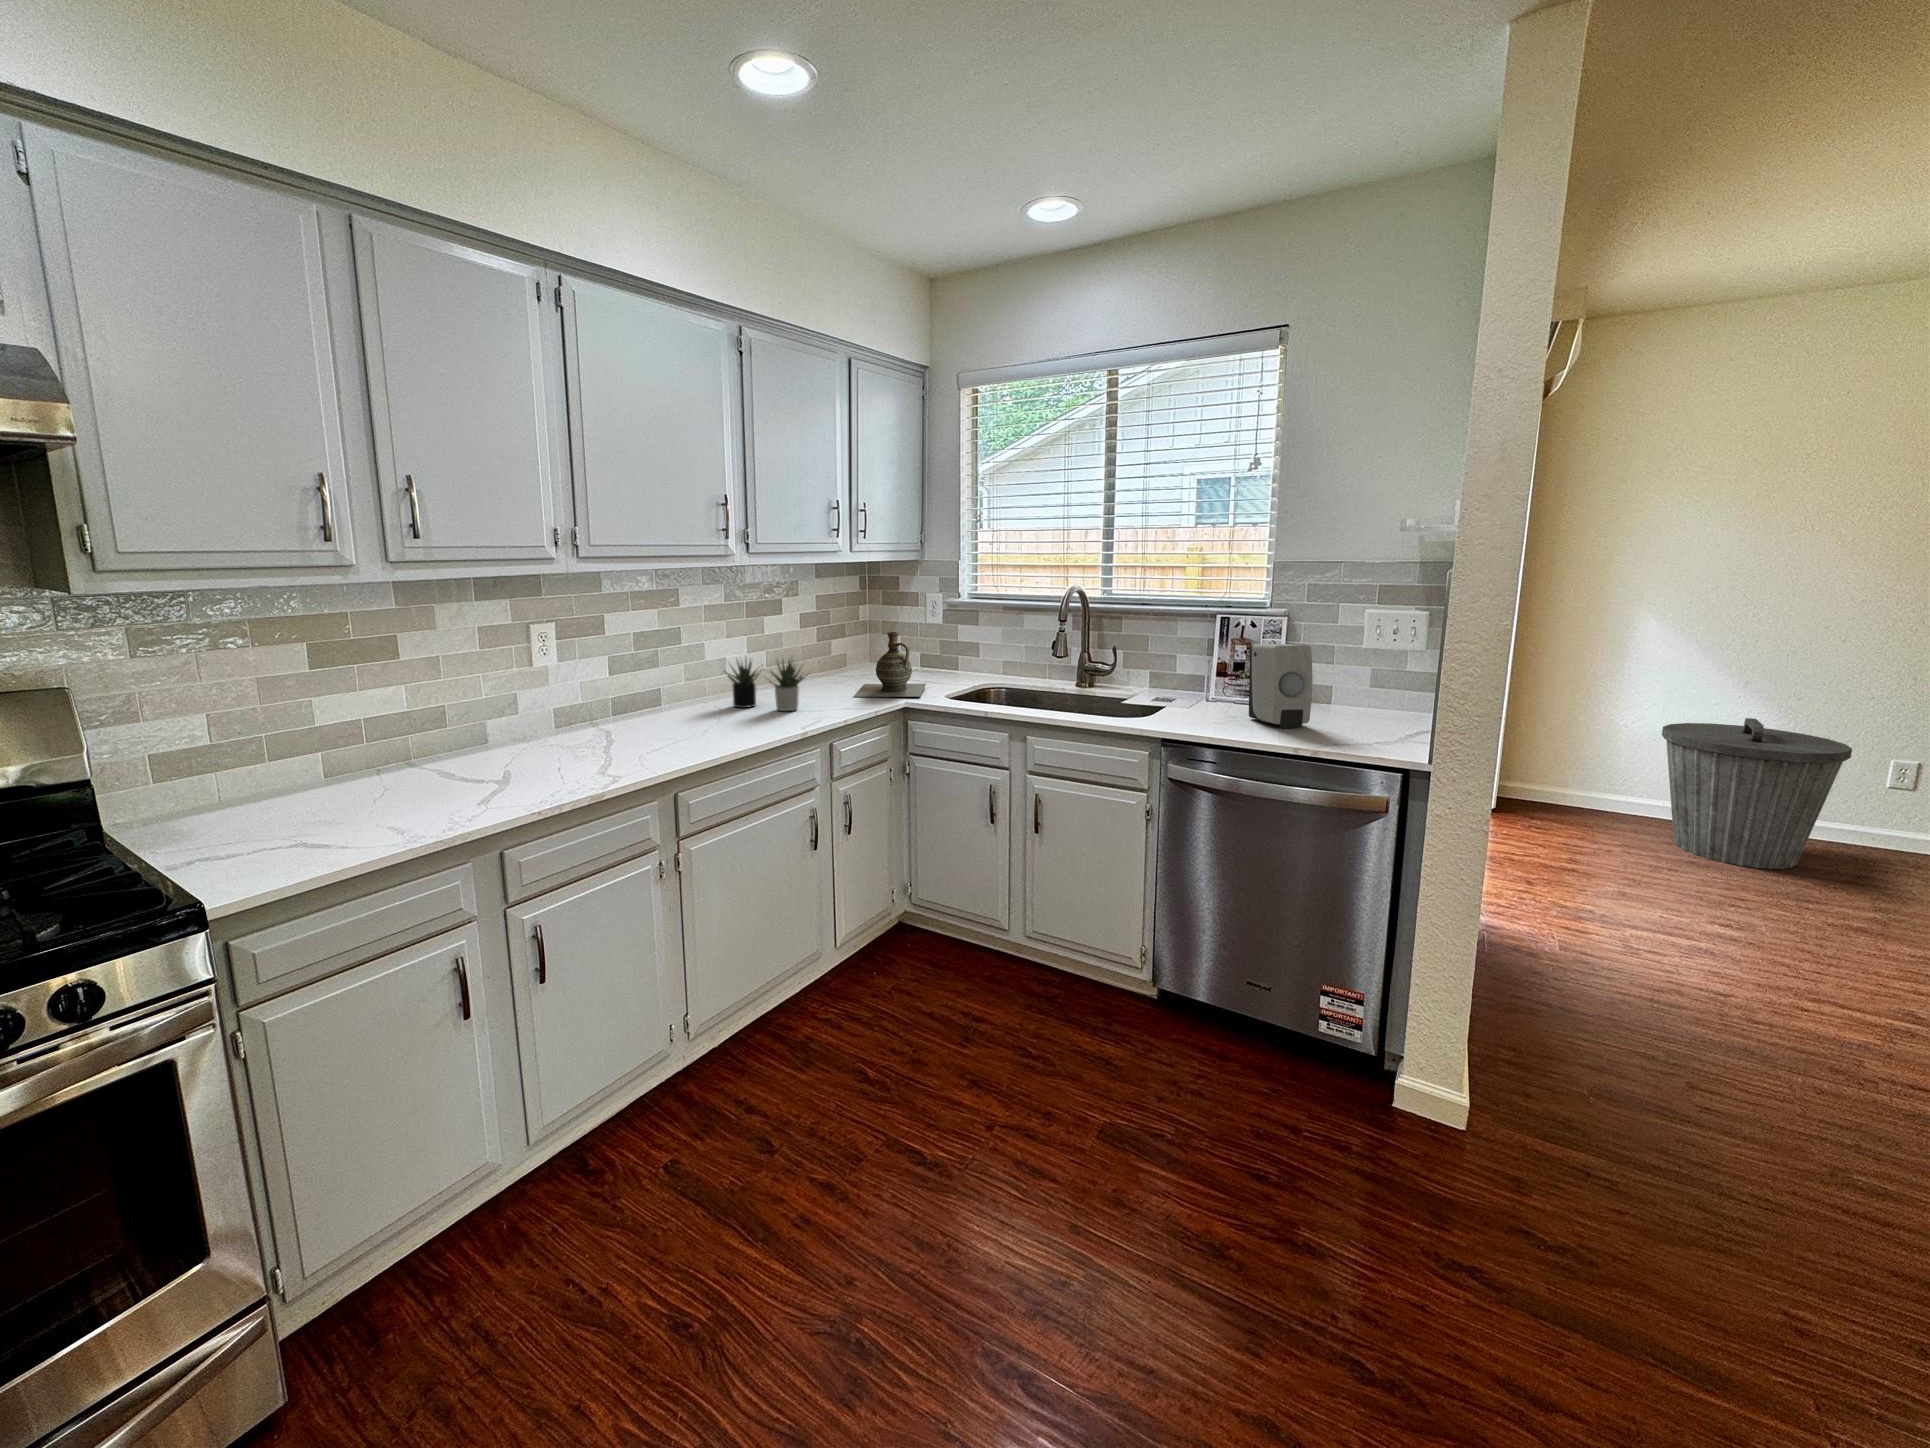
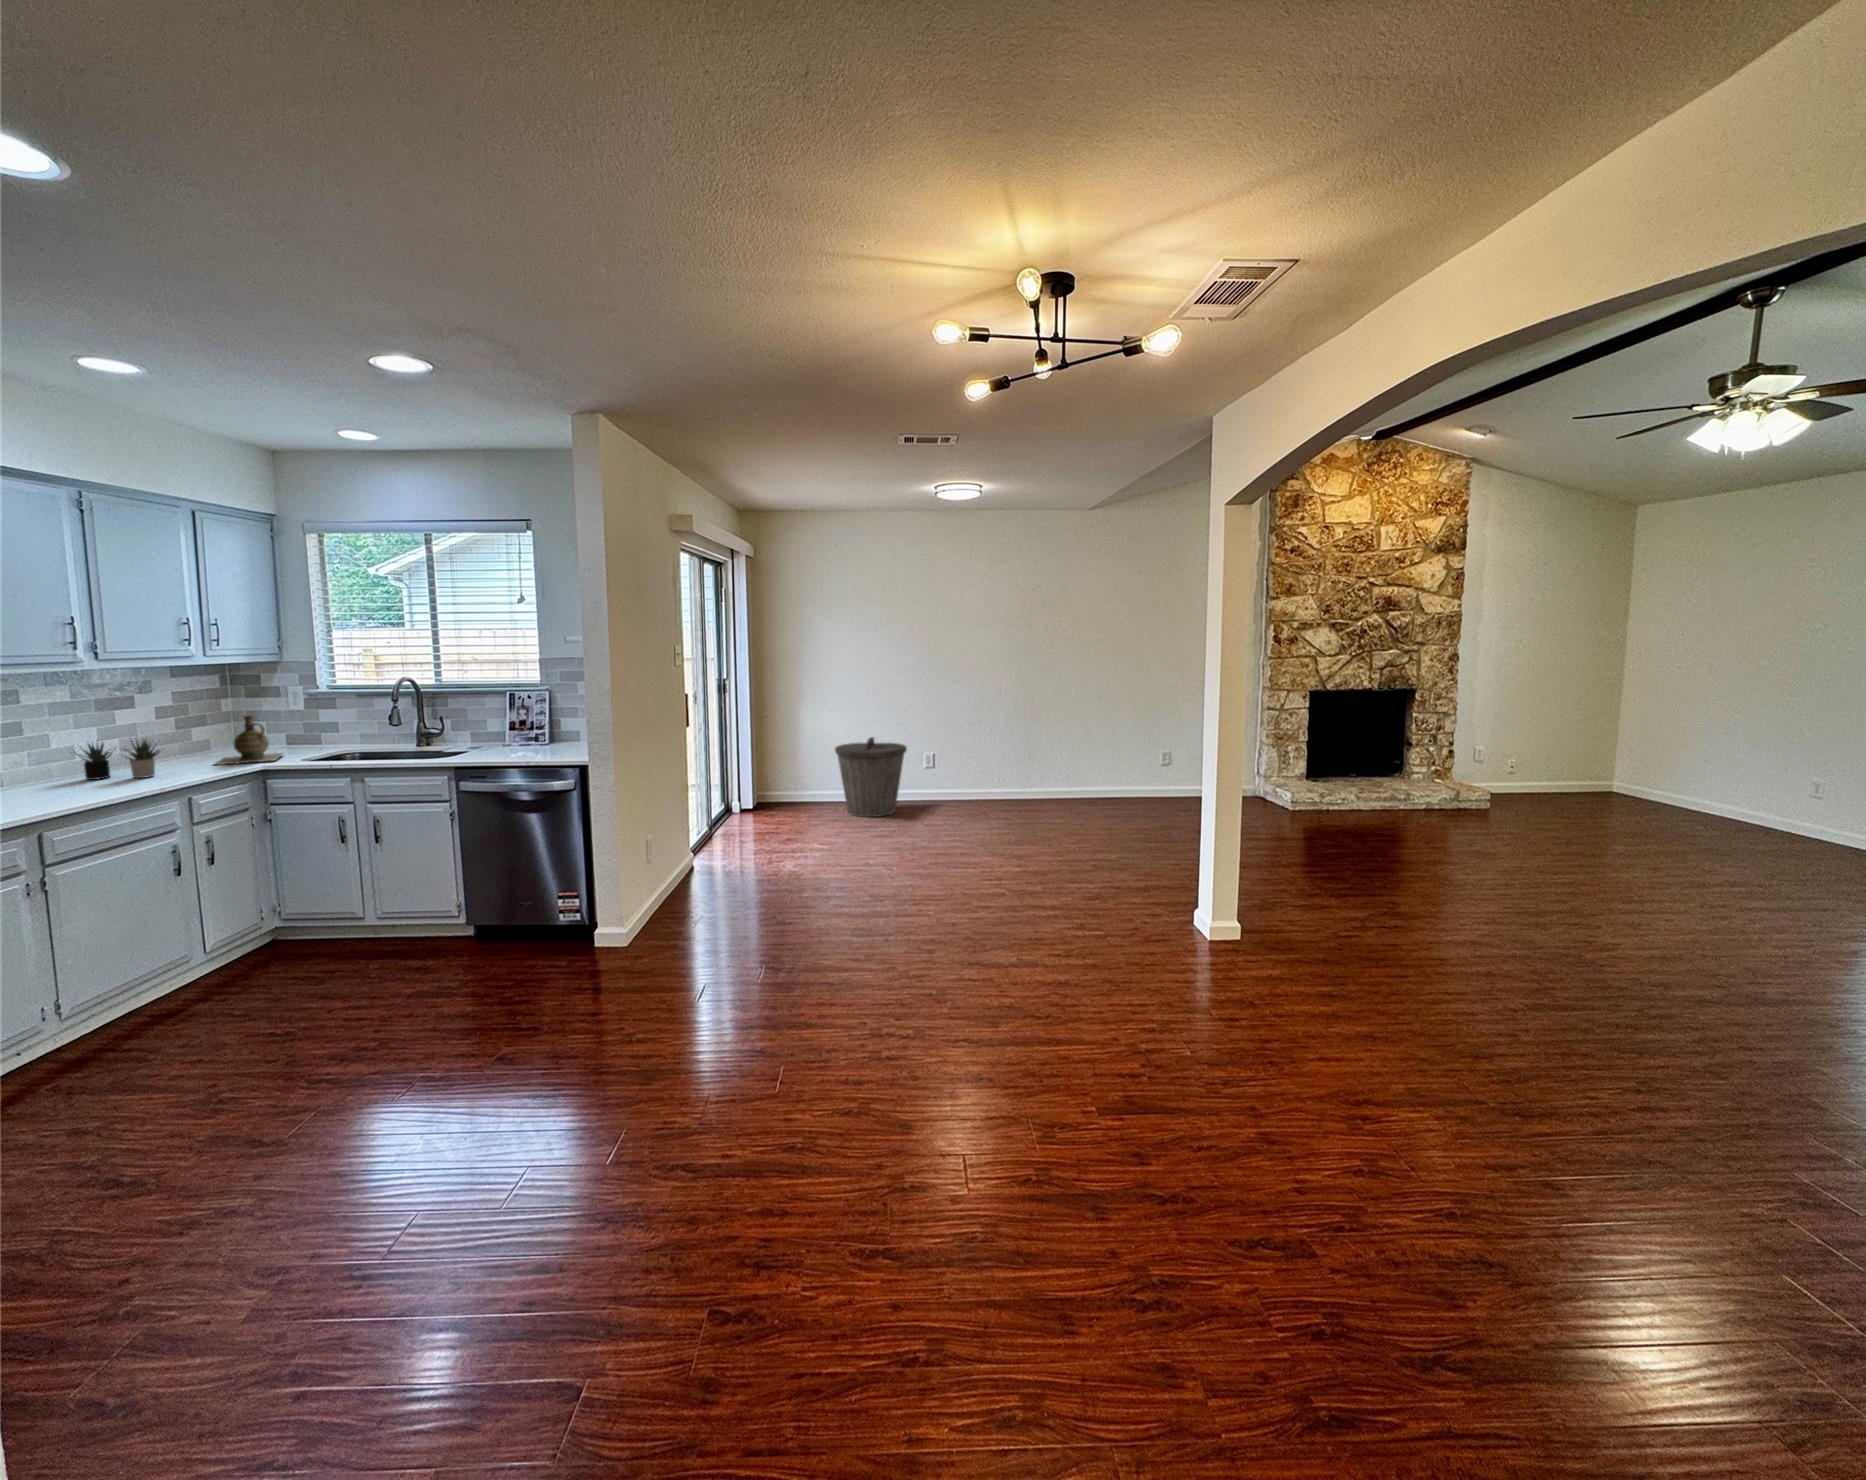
soap dispenser: present [1249,644,1312,728] -> none [515,708,547,755]

